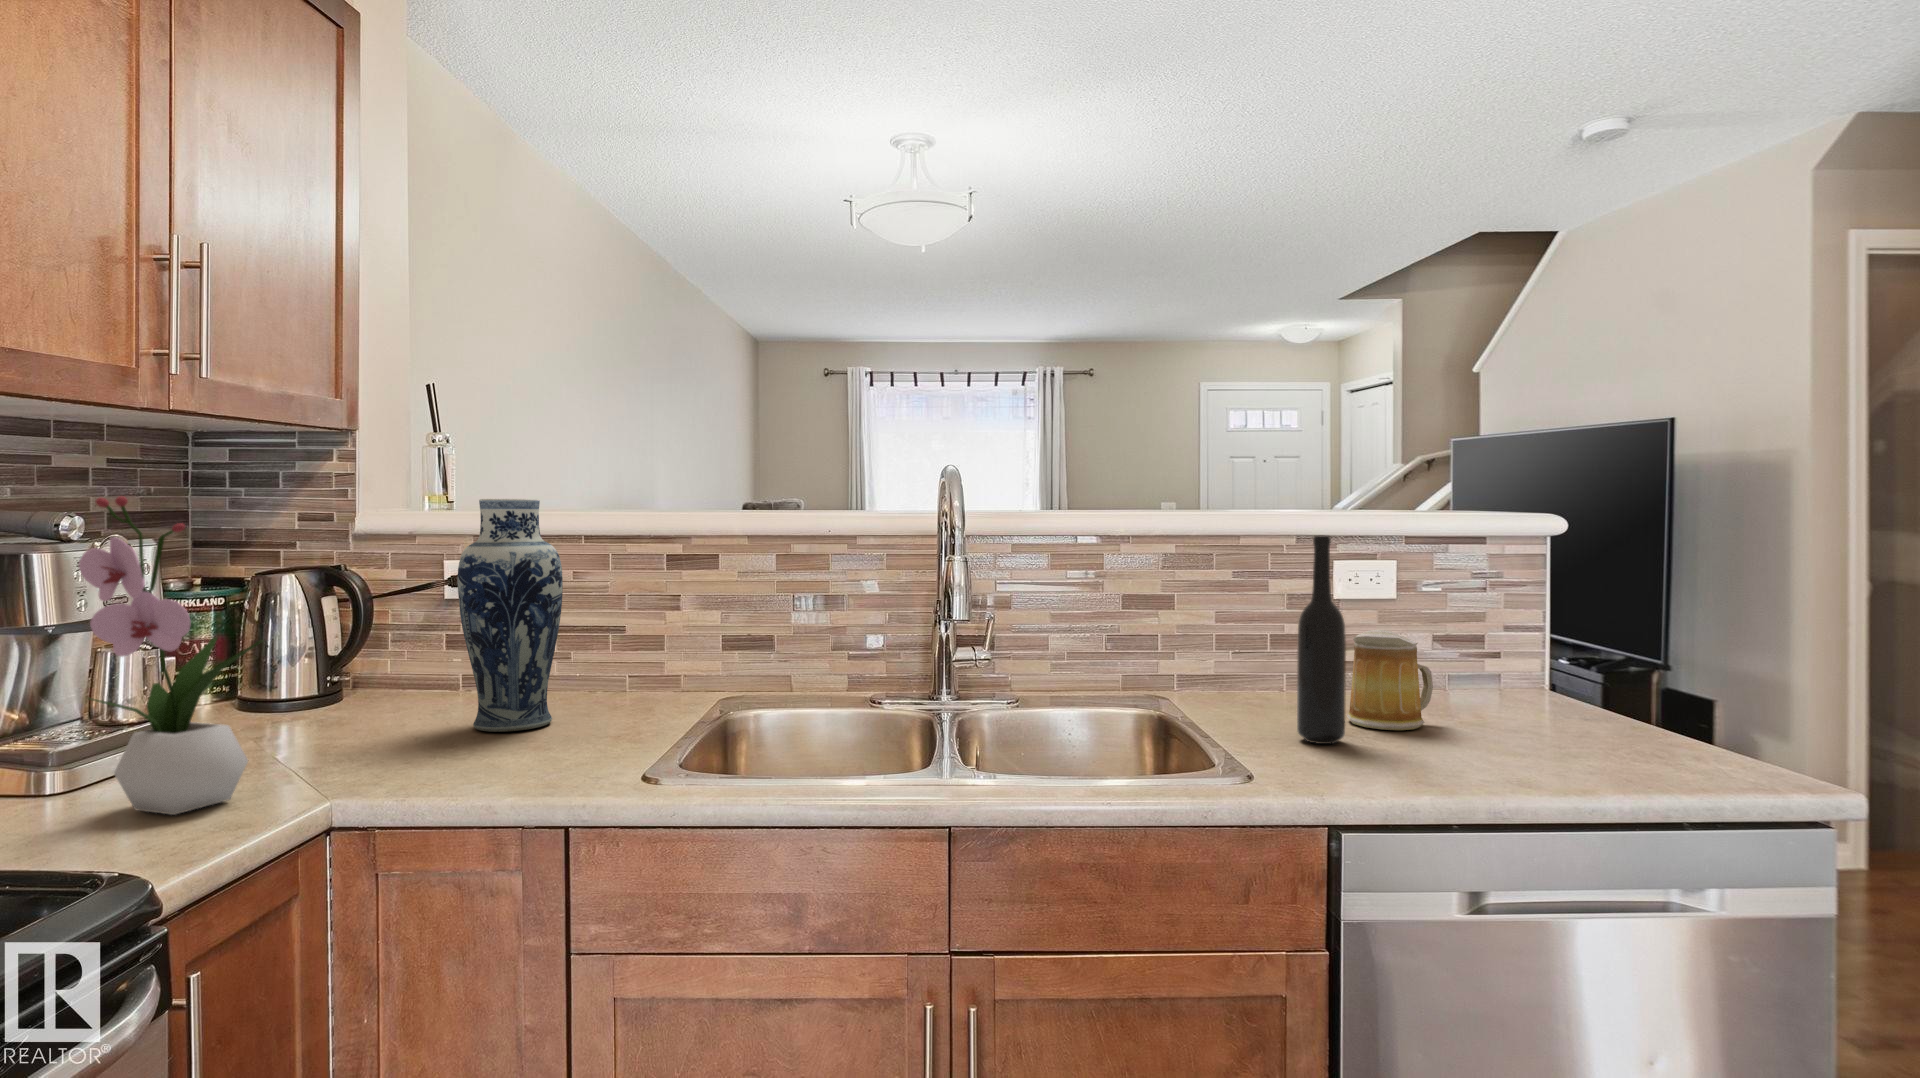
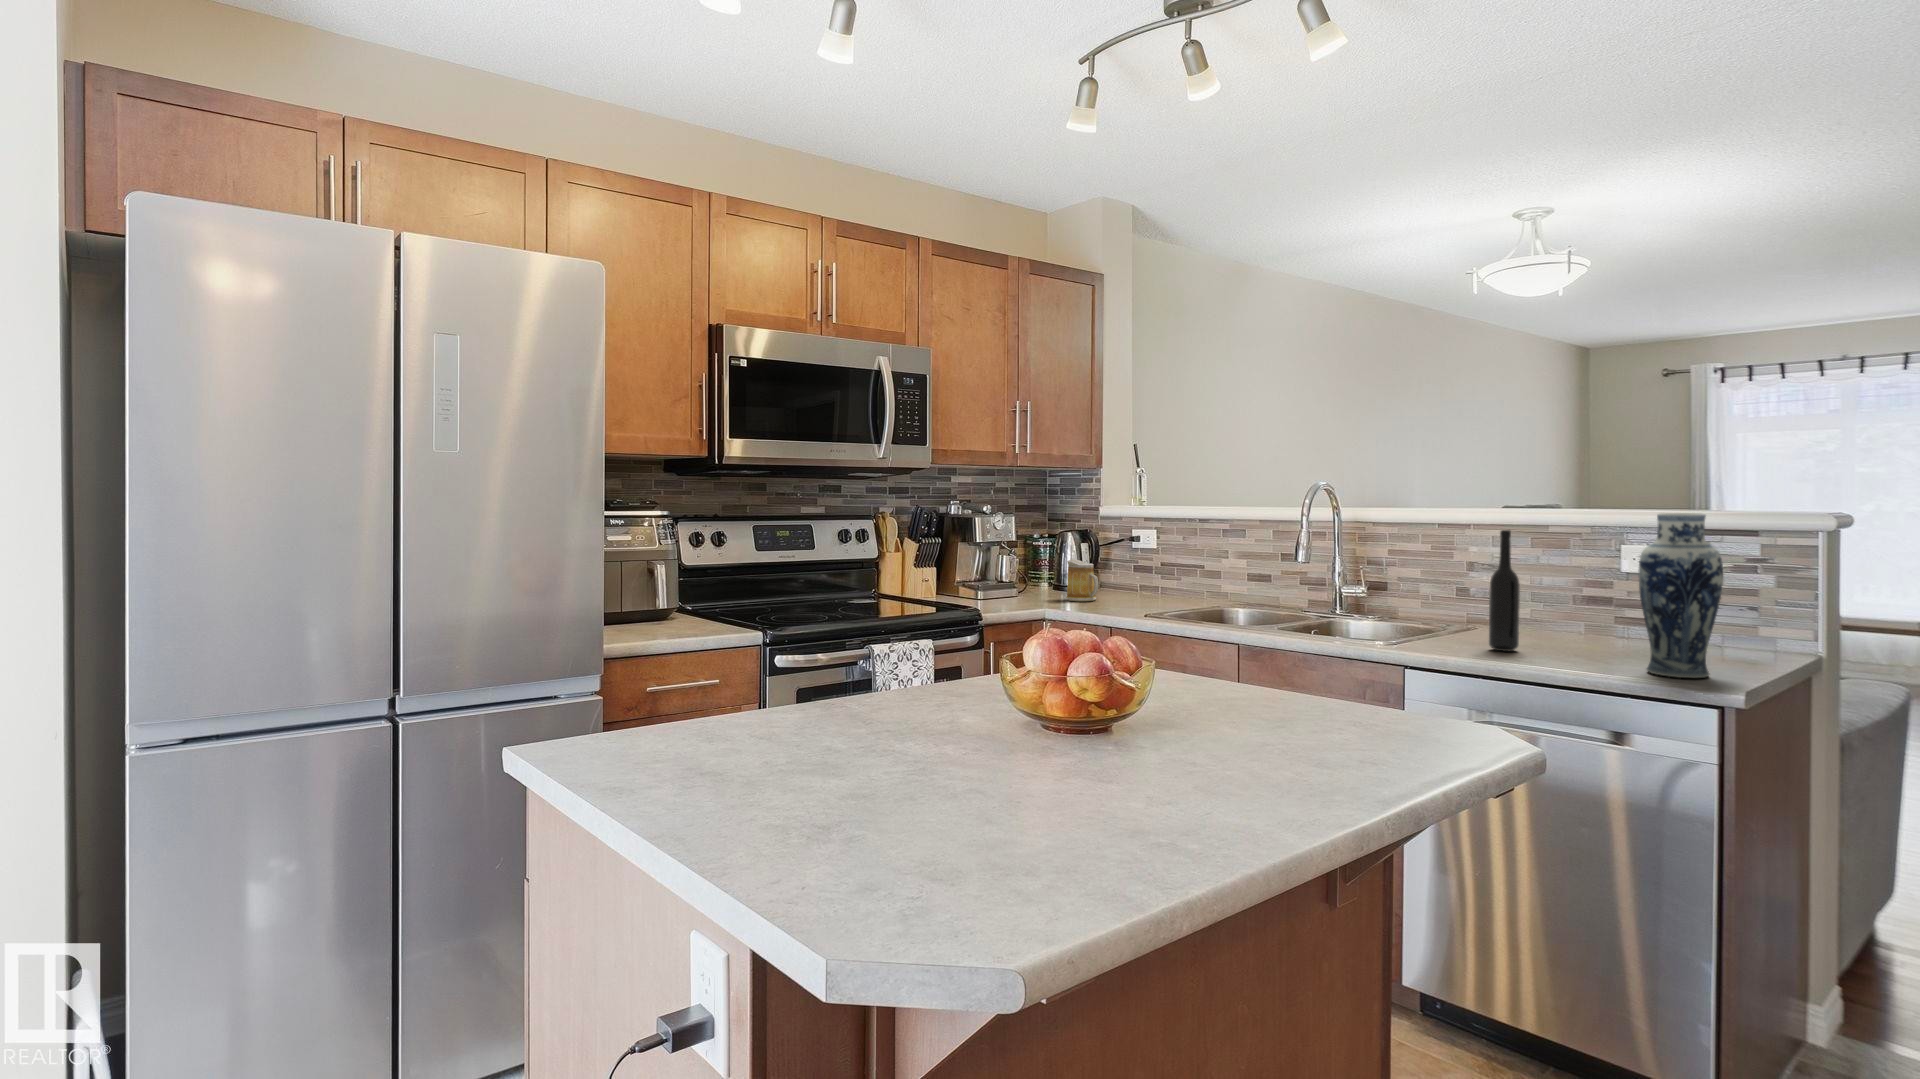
flower arrangement: present [79,496,262,815] -> none [991,508,1039,613]
vase: present [458,499,563,732] -> present [1639,513,1723,678]
mug: present [1347,630,1433,730] -> present [1066,559,1099,601]

